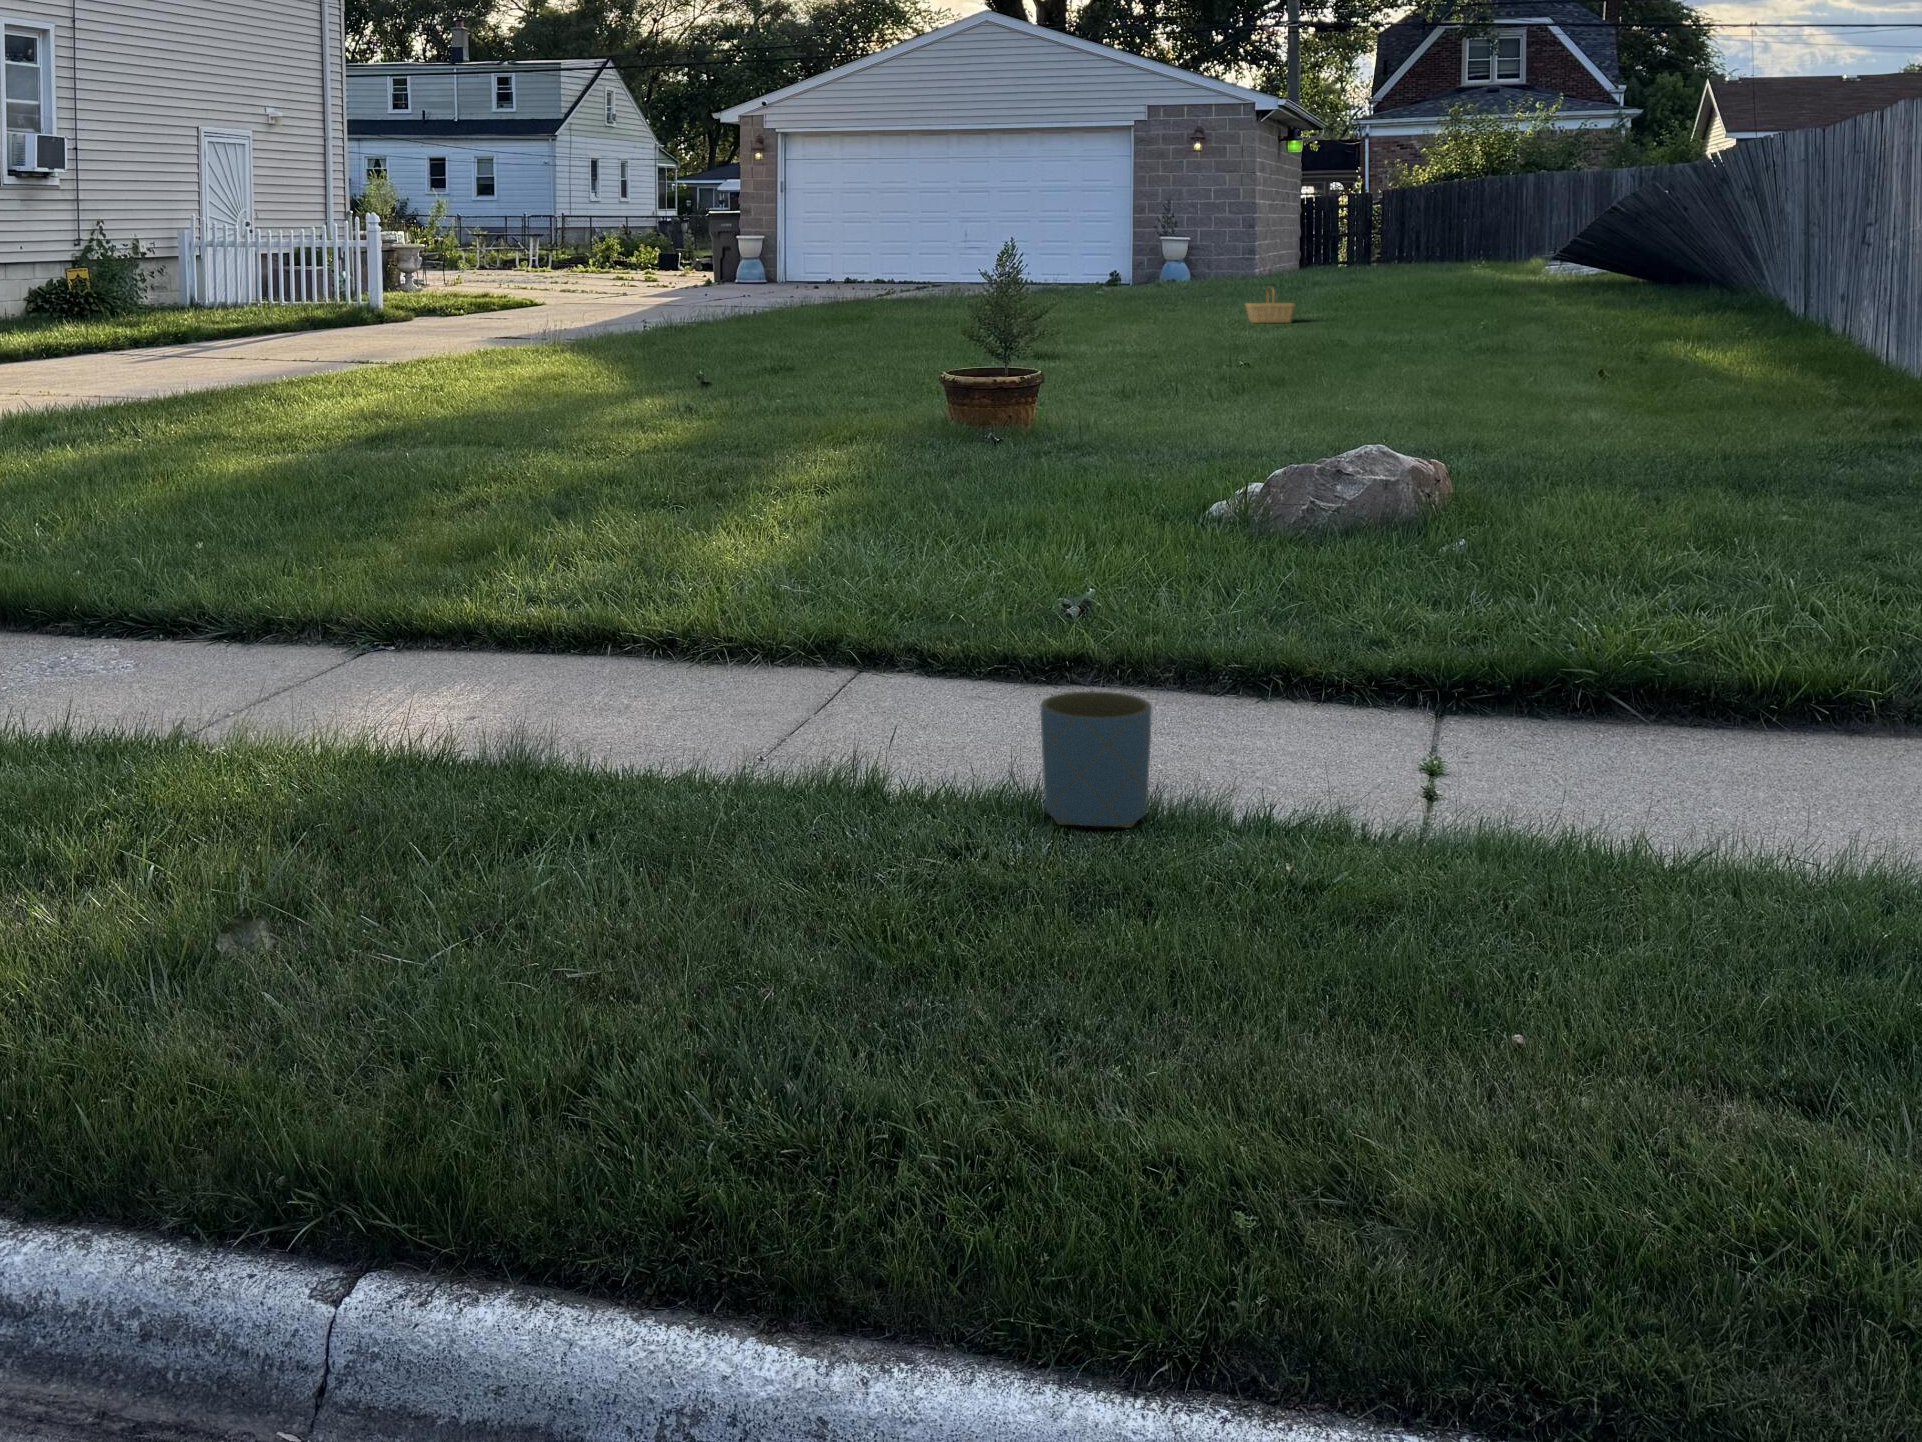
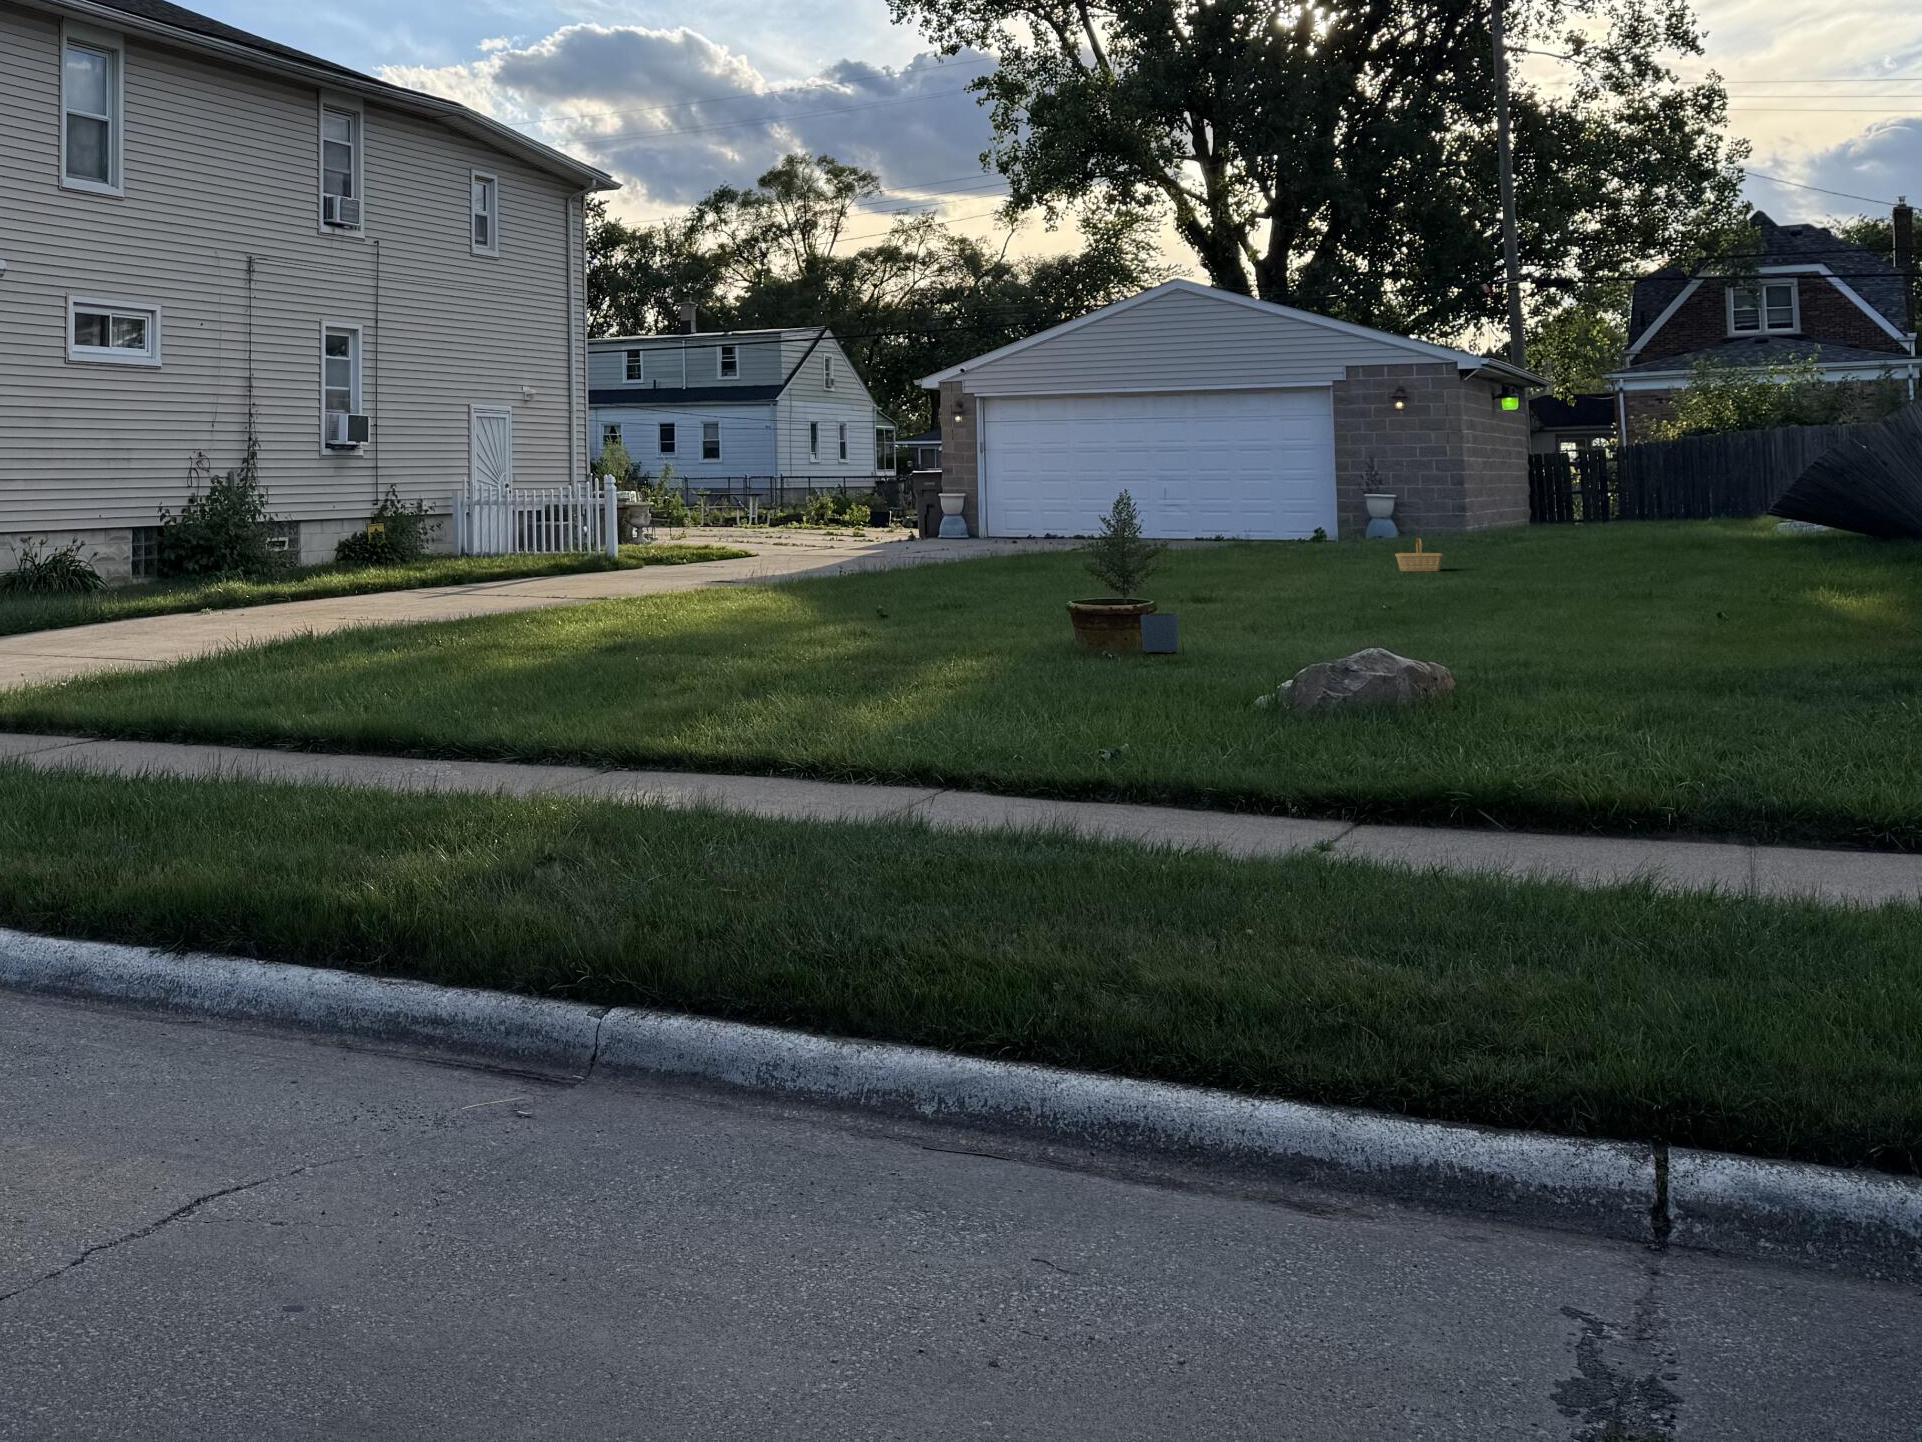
planter: present [1041,691,1152,828] -> present [1141,613,1178,653]

